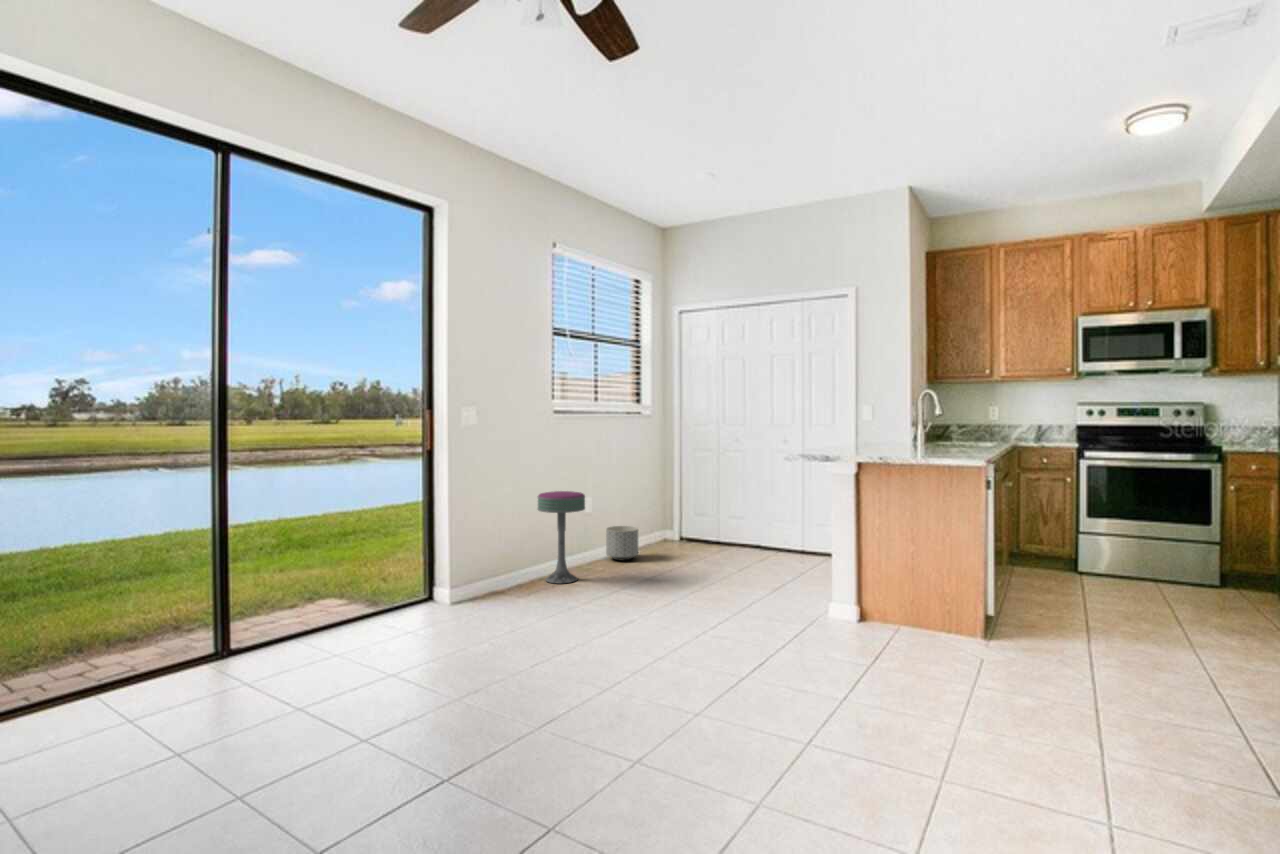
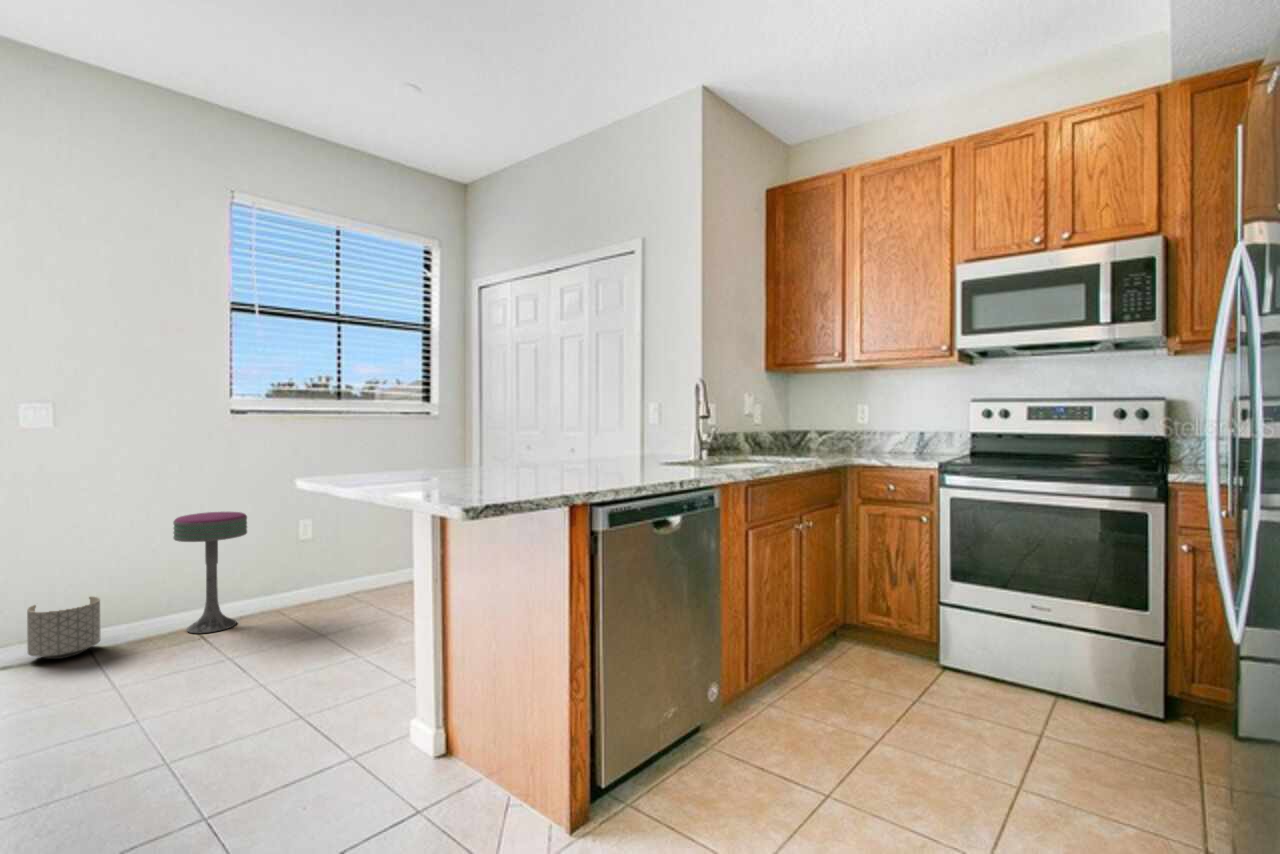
planter: present [606,526,638,561] -> present [27,596,100,659]

